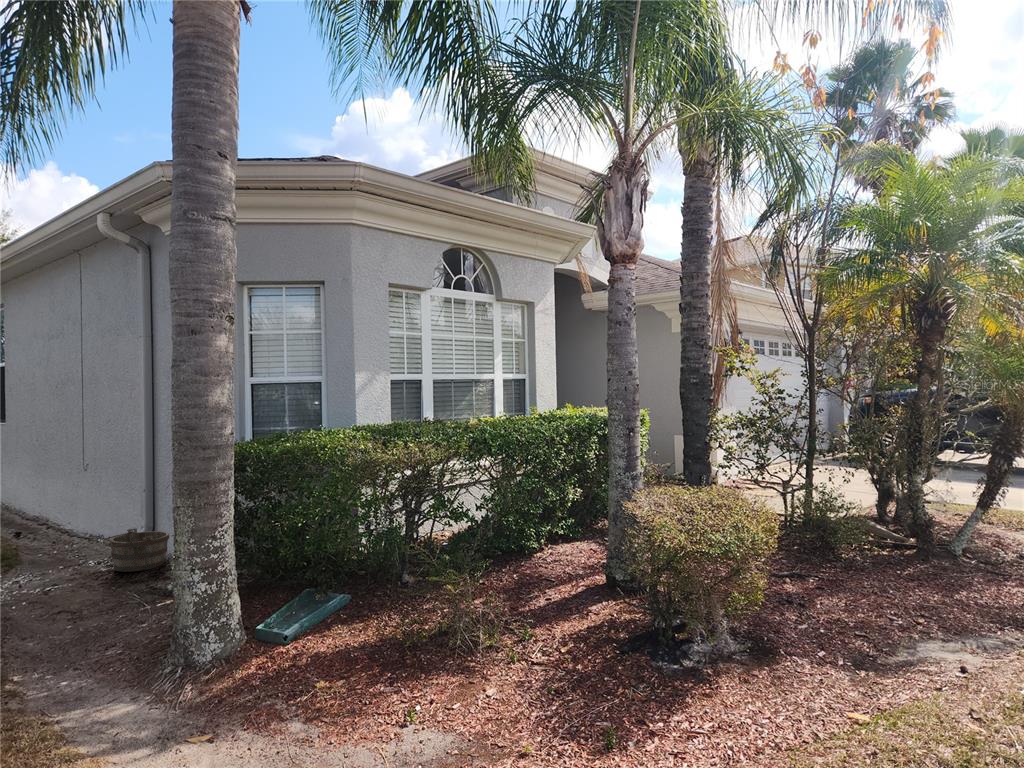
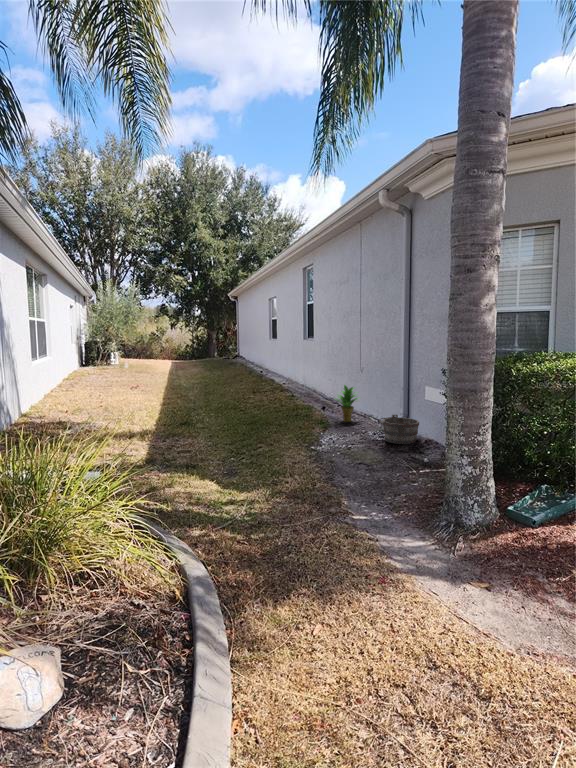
potted plant: none [32,492,84,551] -> present [338,385,358,422]

